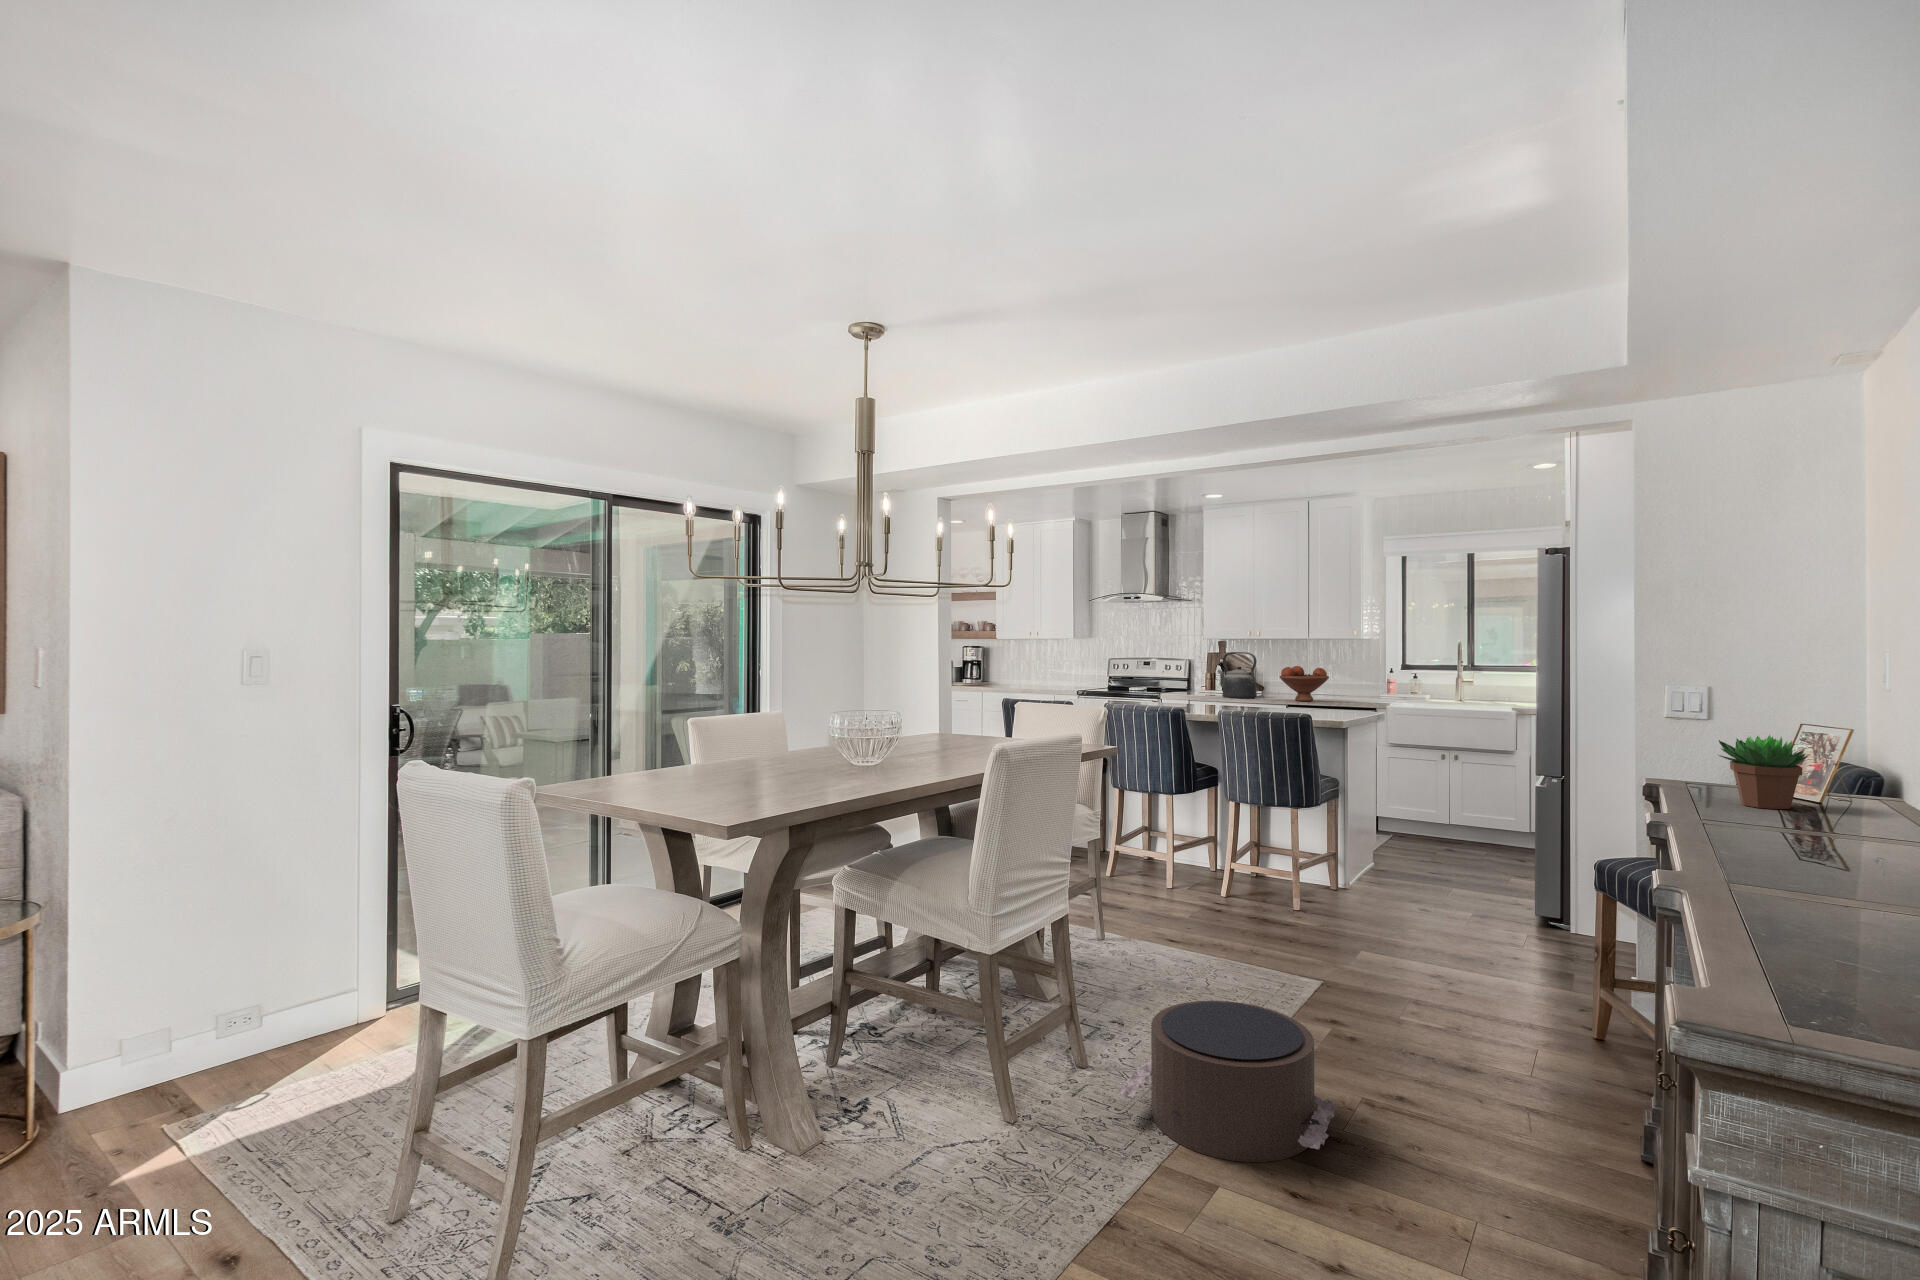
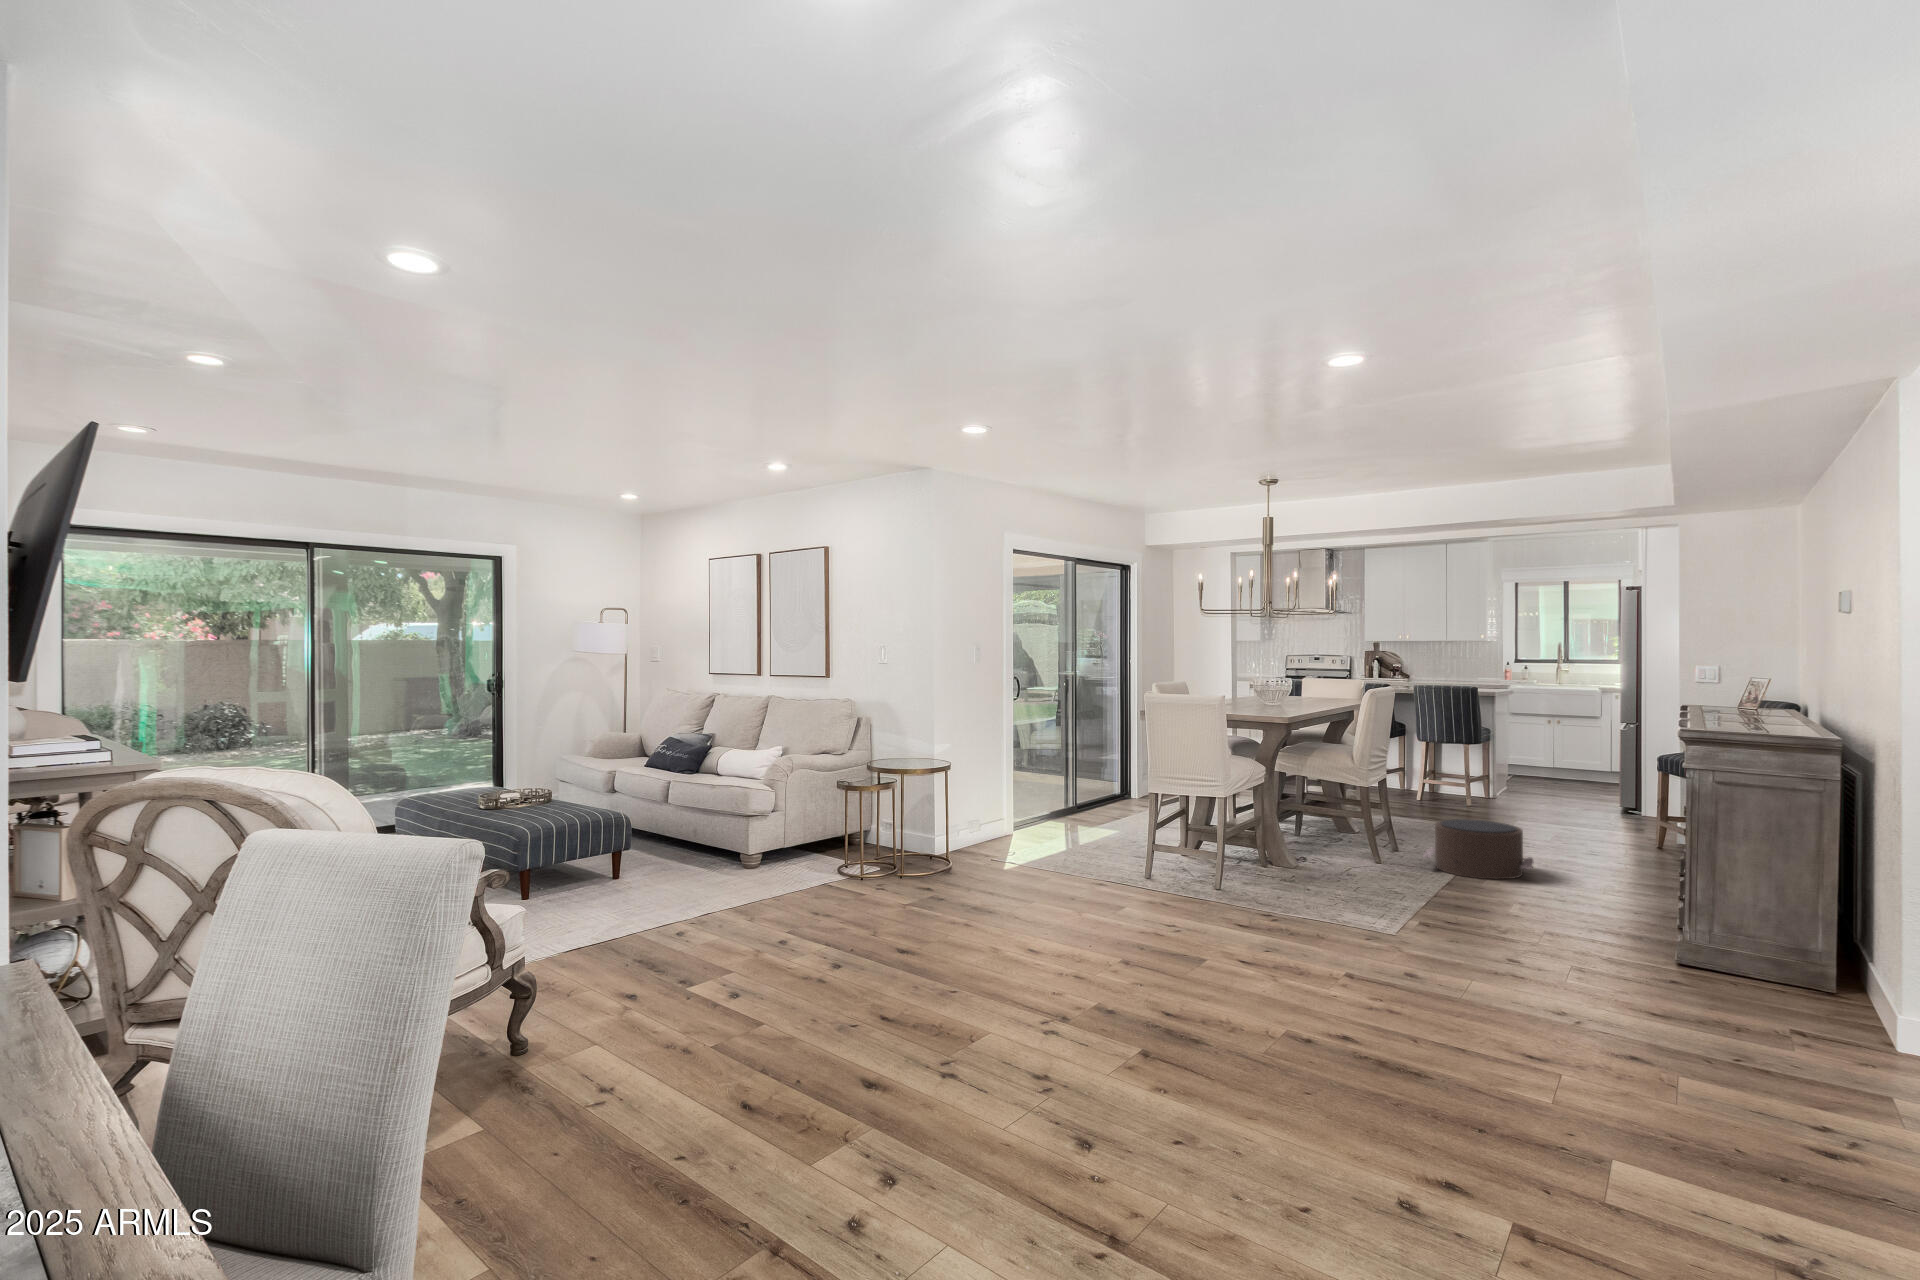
kettle: present [1218,652,1257,698] -> none [1380,650,1410,682]
fruit bowl: present [1280,666,1329,701] -> none [1428,659,1466,684]
succulent plant: present [1719,735,1808,809] -> none [1721,678,1764,713]

